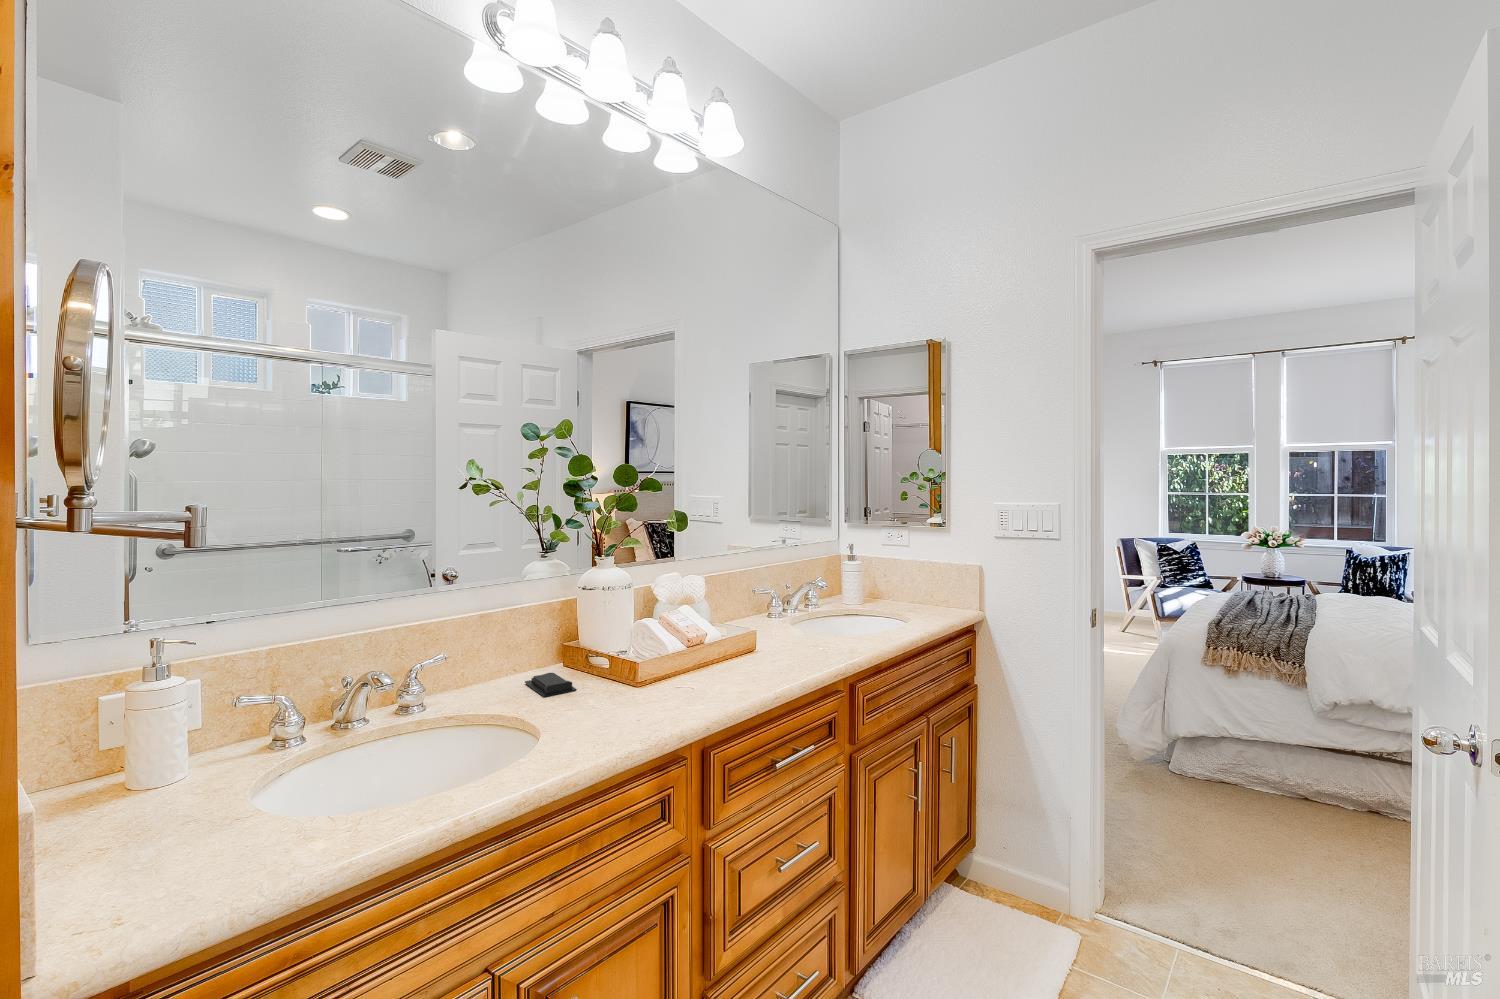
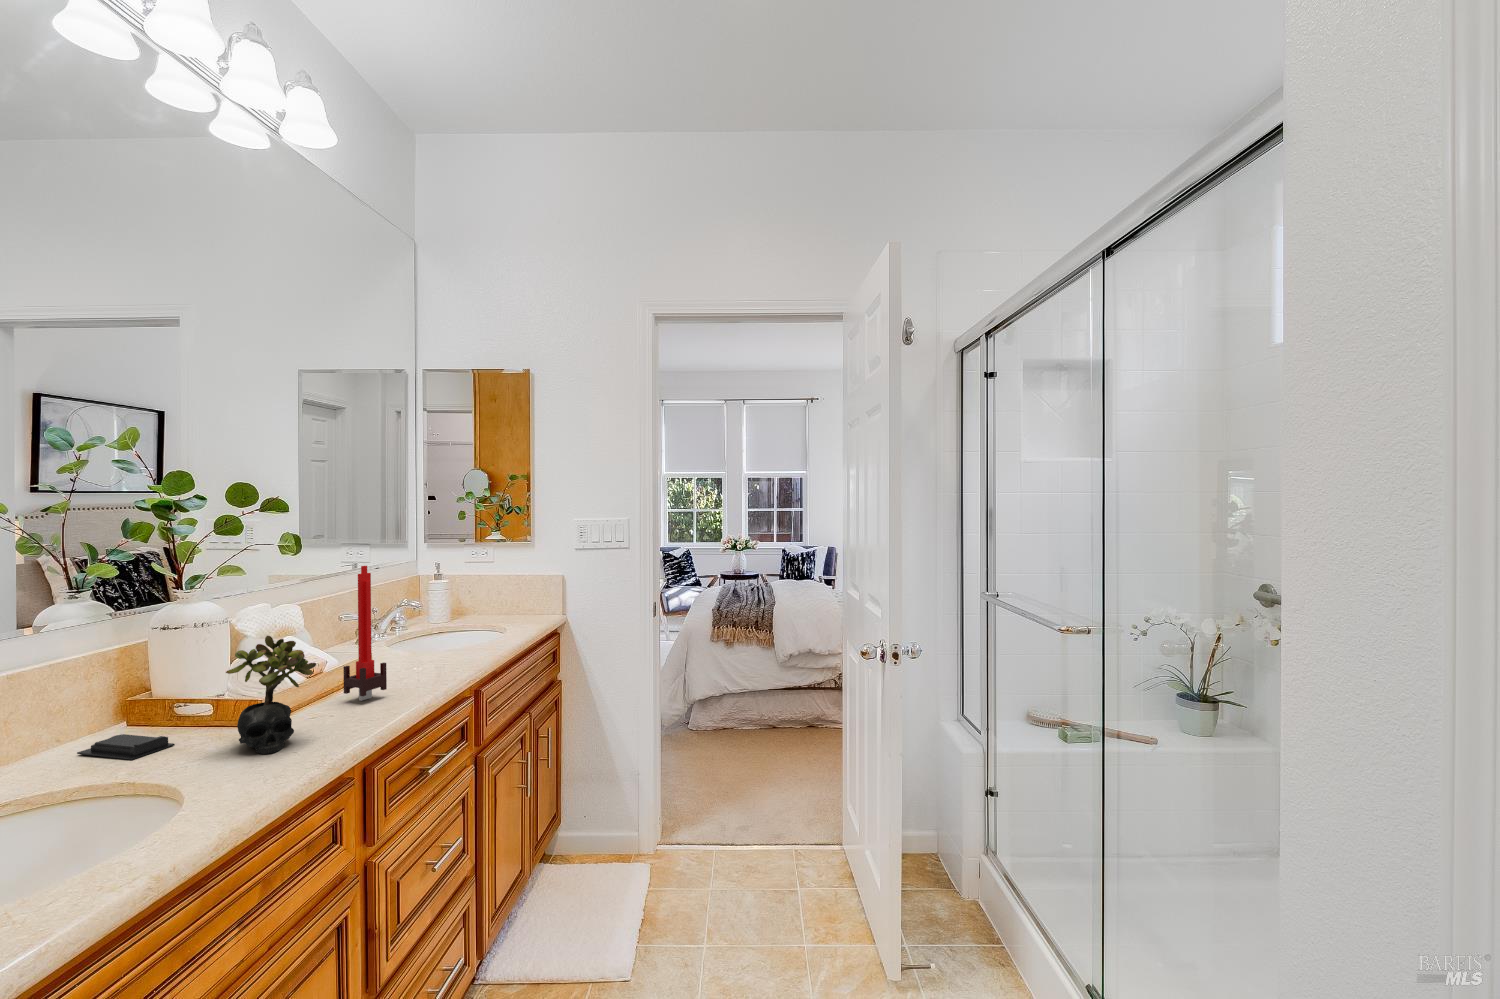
candle: none [711,545,747,678] -> present [343,566,387,701]
succulent plant: none [592,606,659,718] -> present [226,636,316,754]

